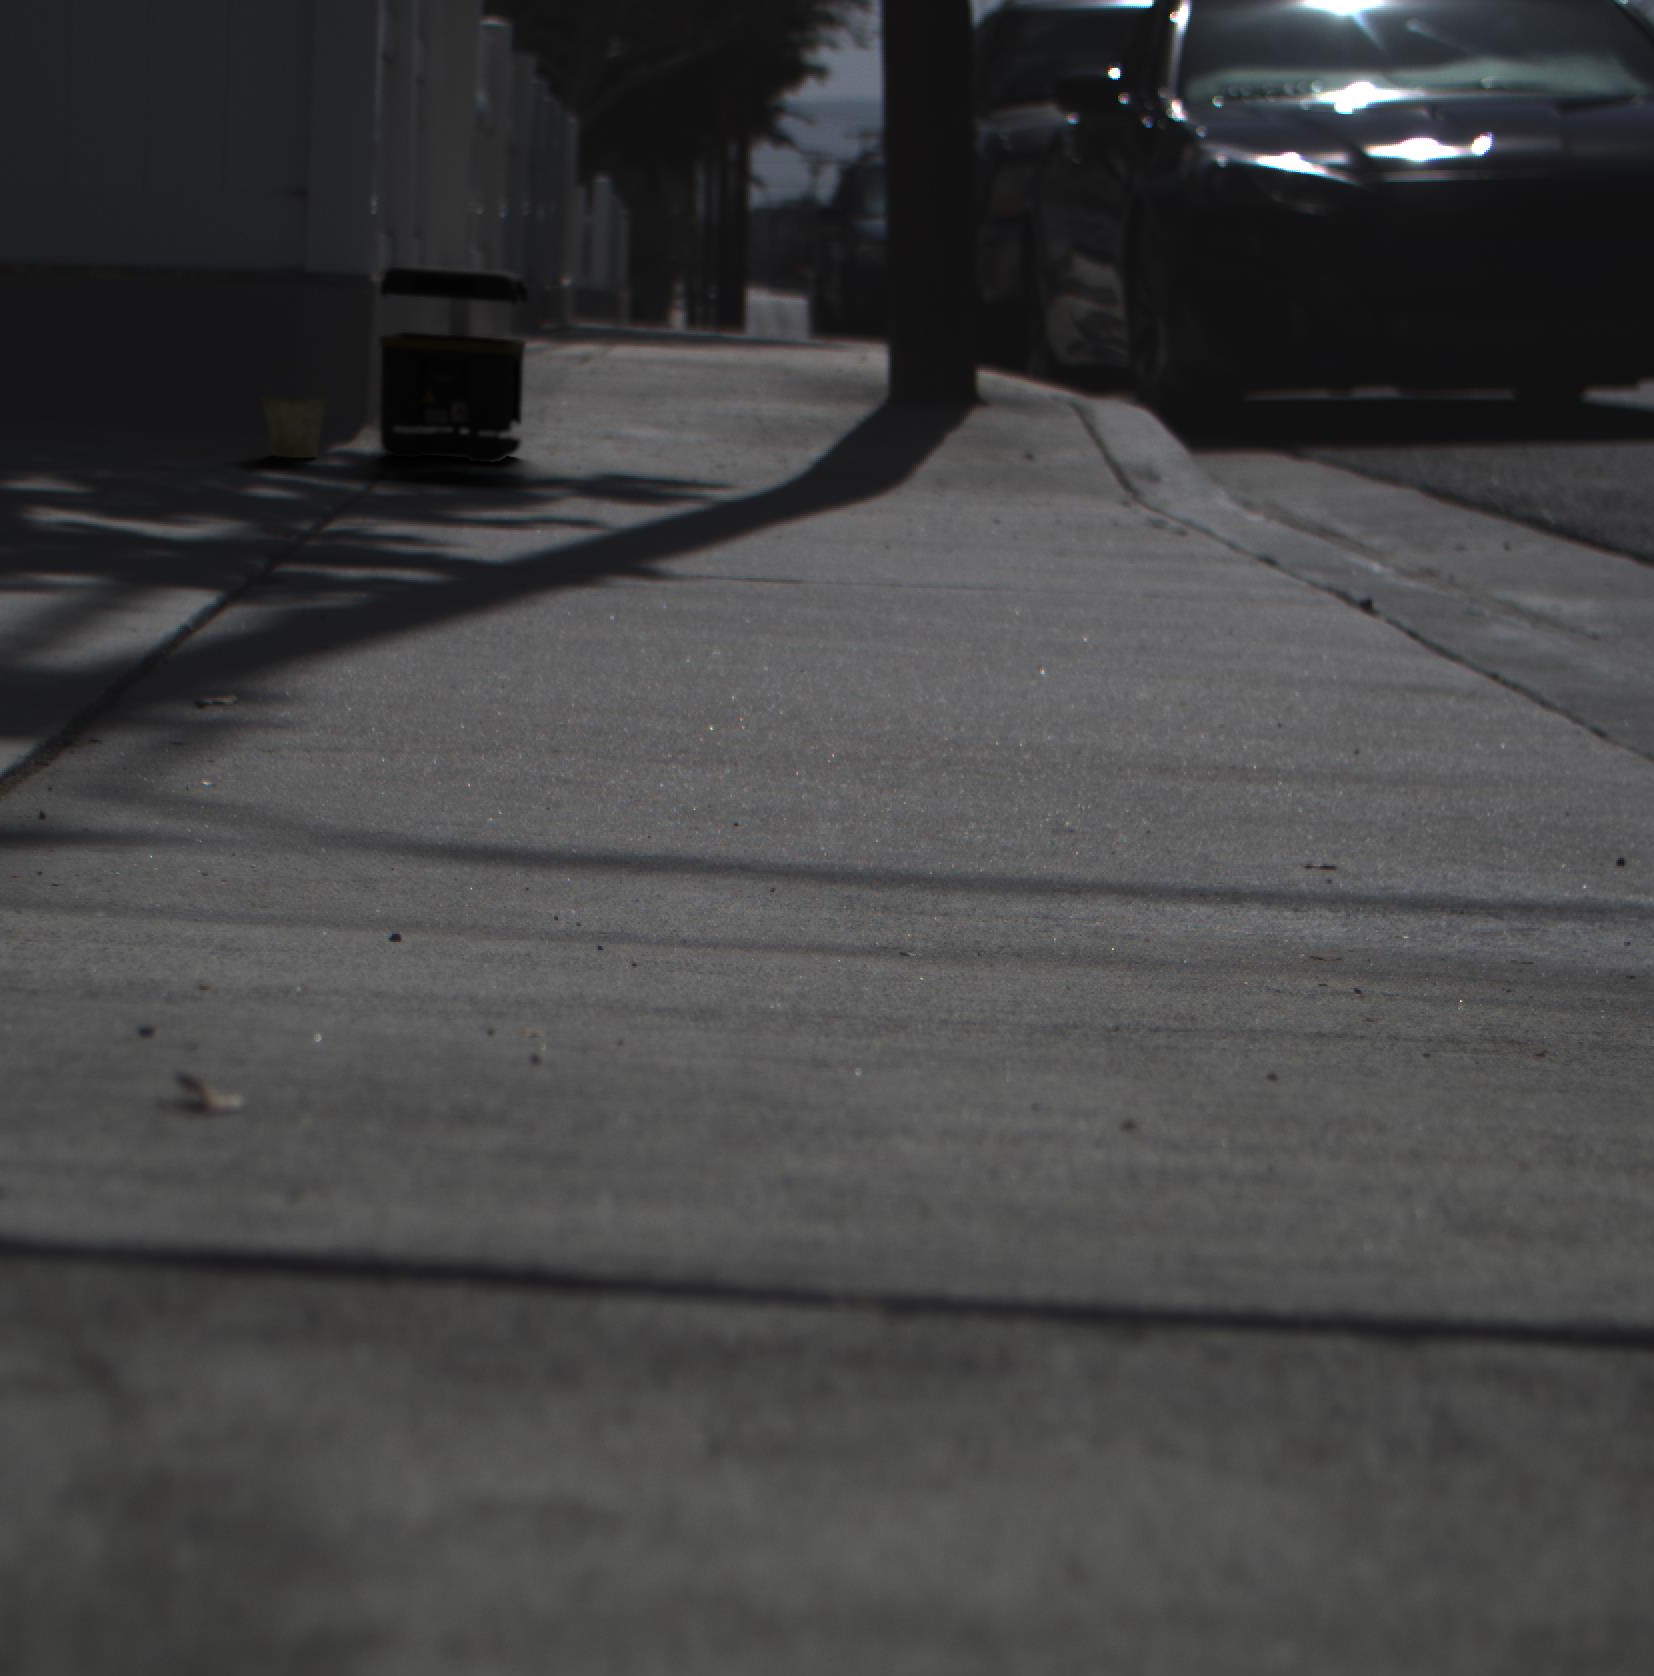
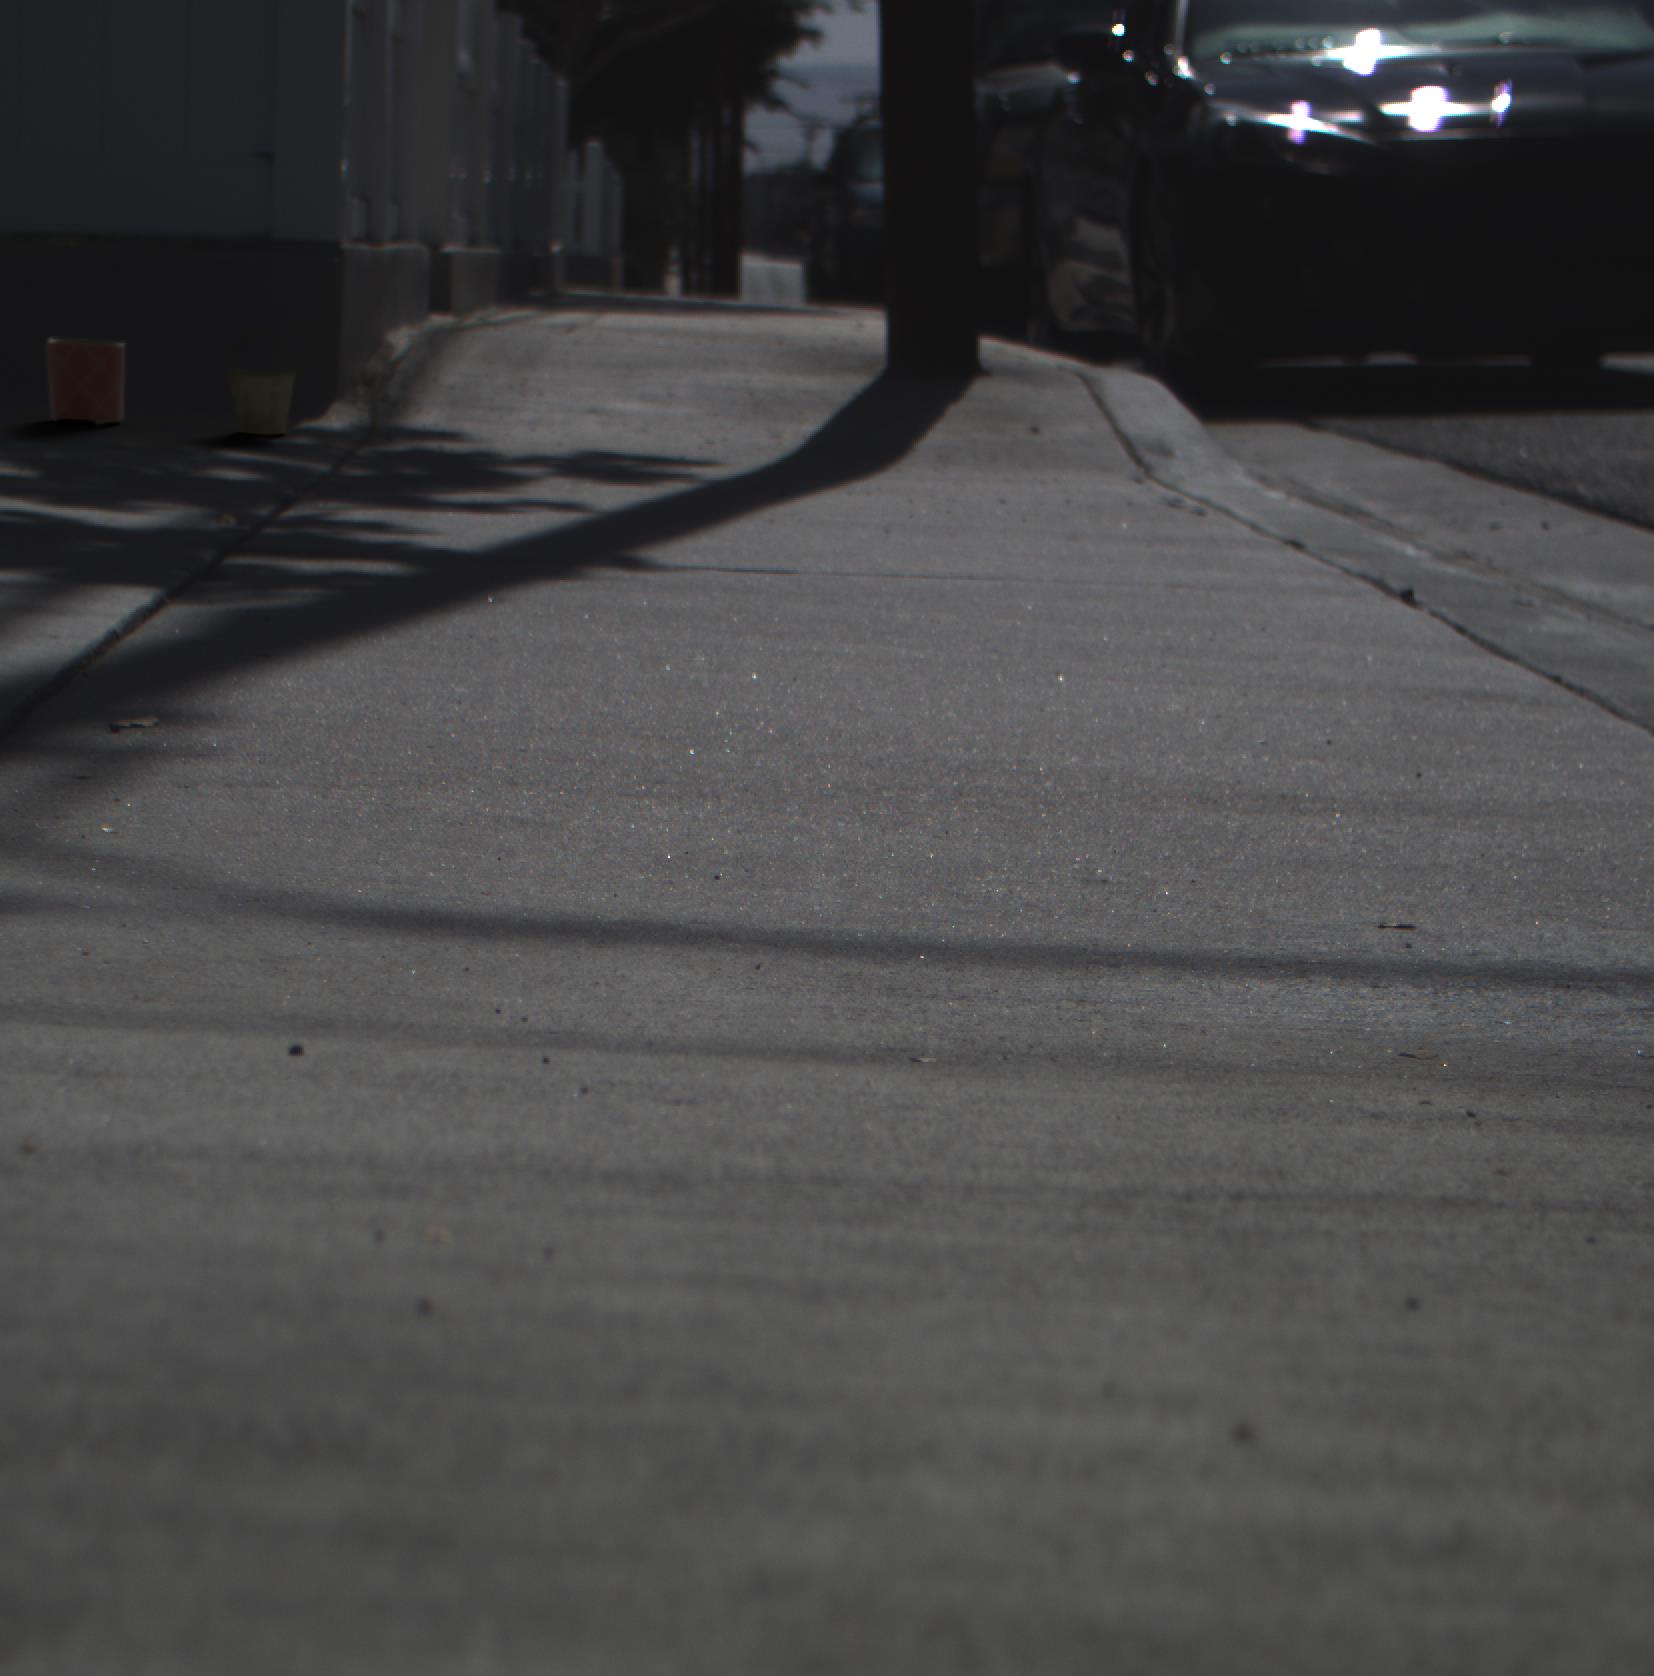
toolbox: present [379,266,528,462] -> none [351,231,508,439]
planter: none [91,367,165,448] -> present [46,339,125,424]

